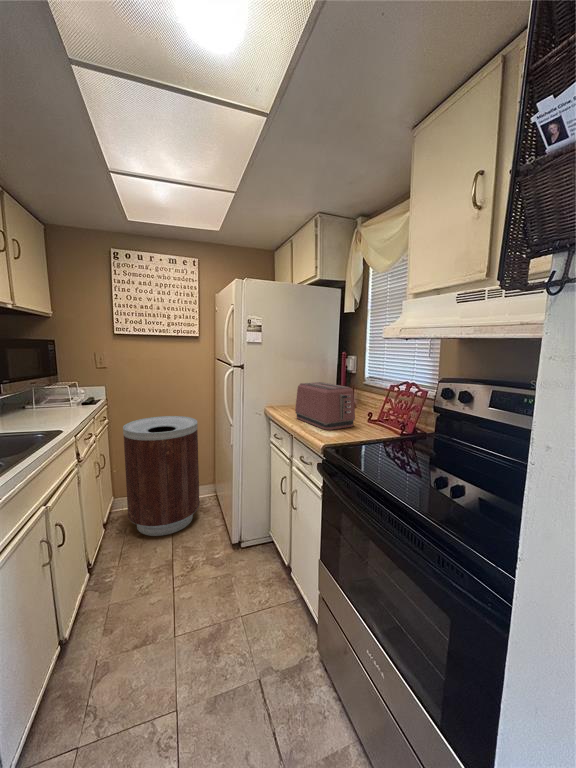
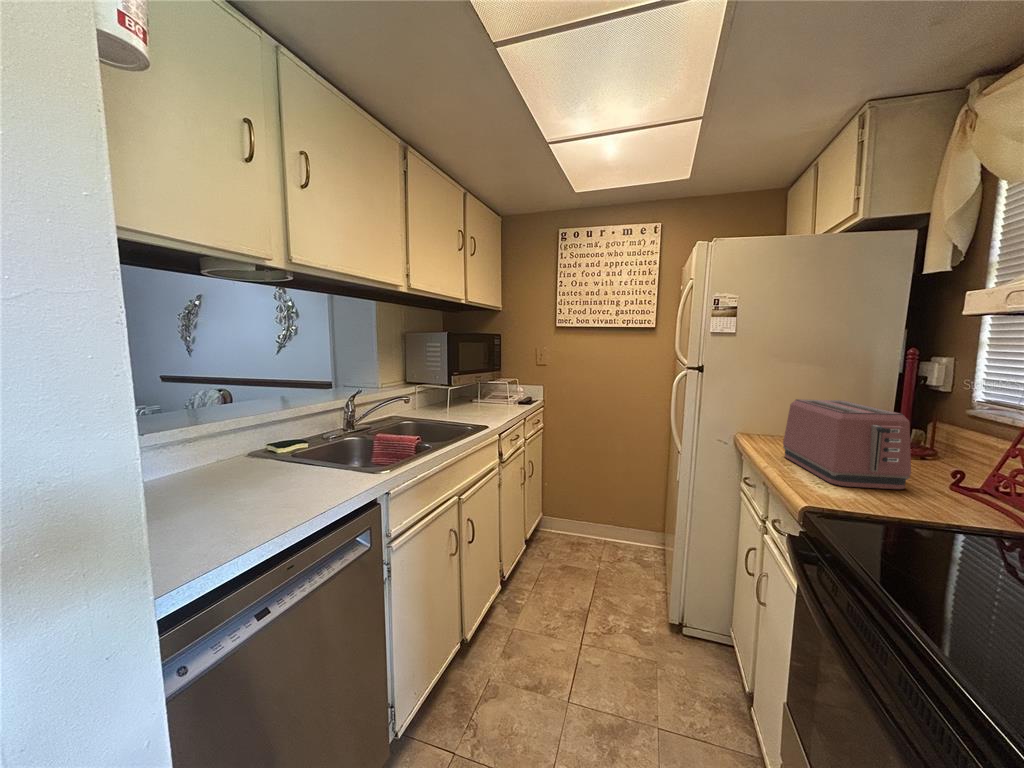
trash can: present [123,416,200,536] -> none [552,428,642,578]

